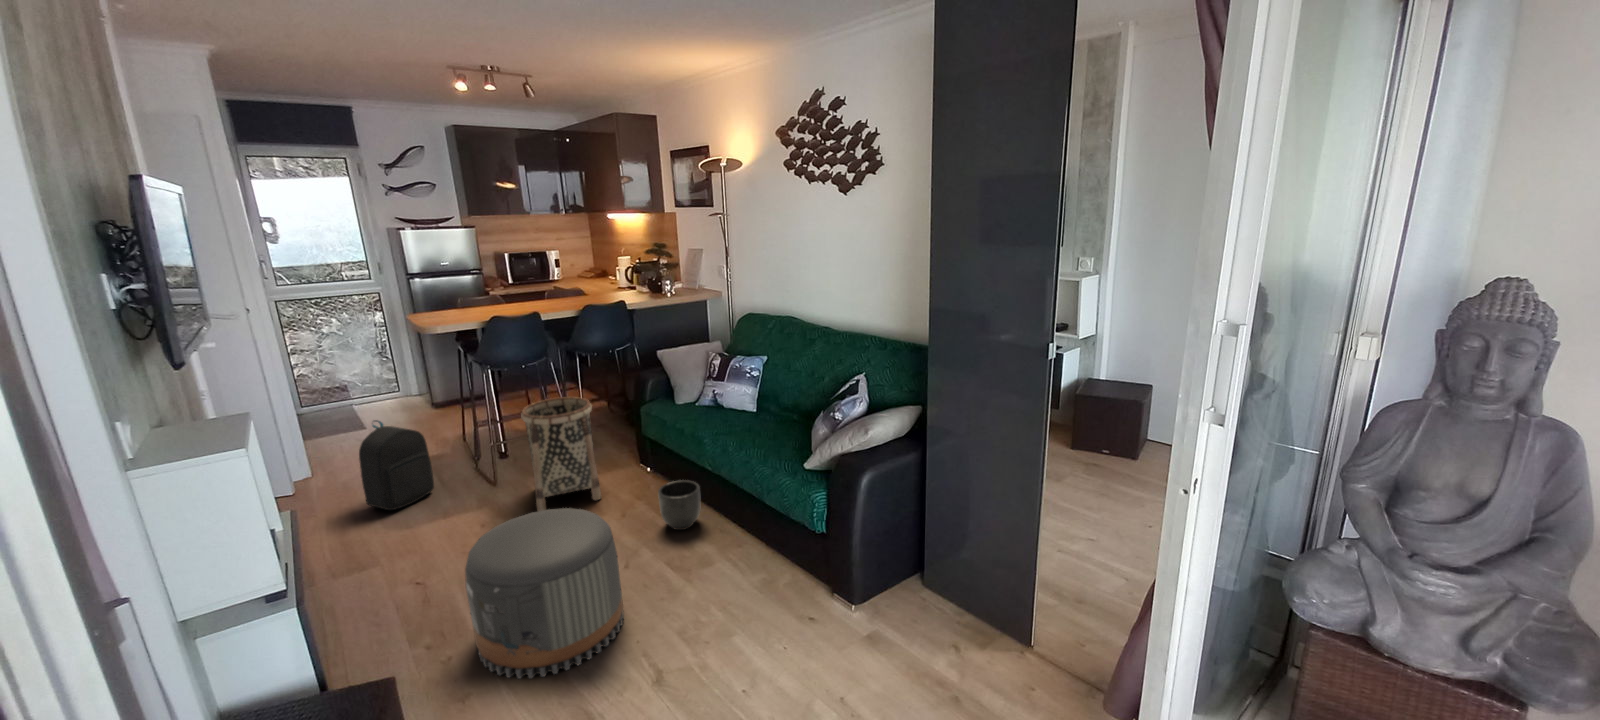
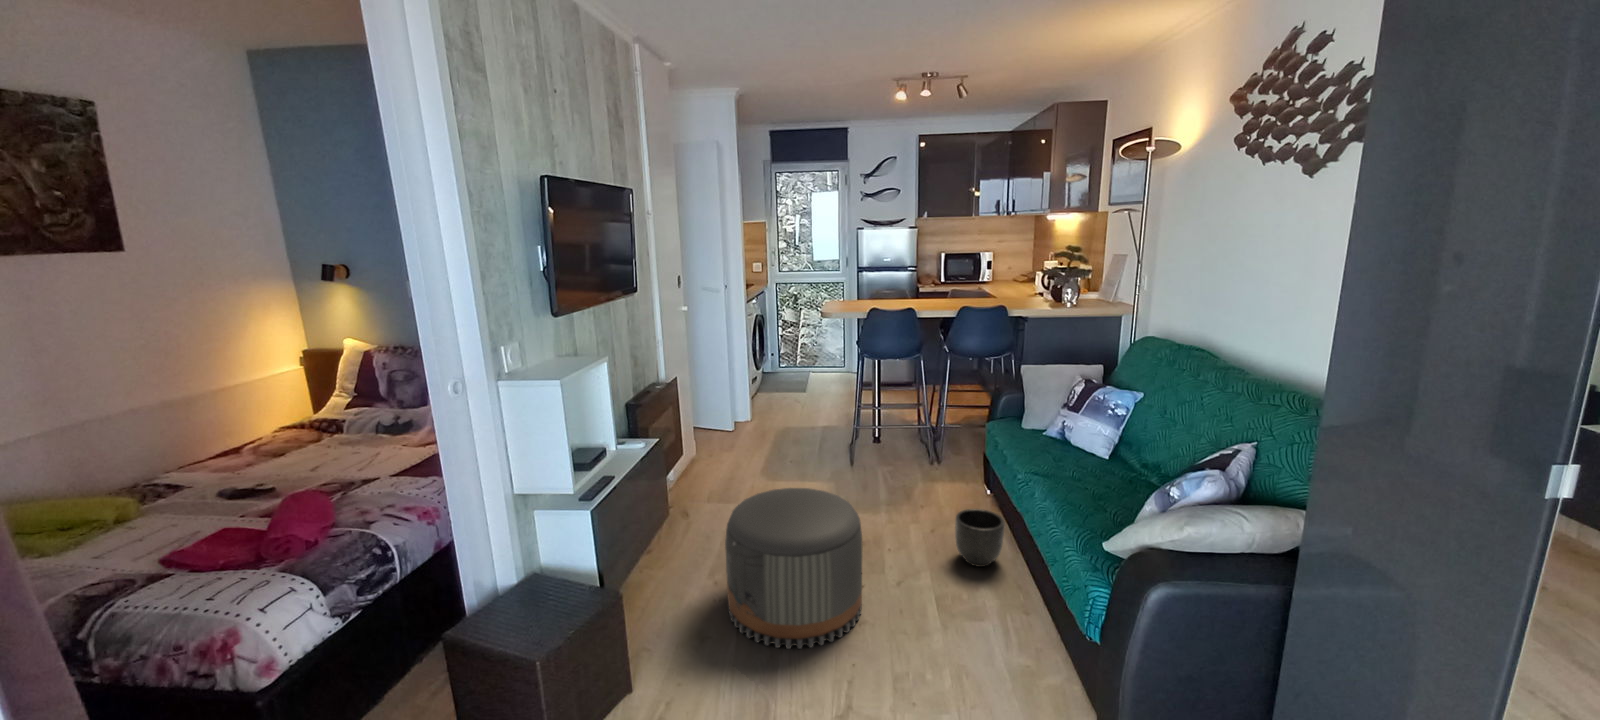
basket: present [521,397,601,511] -> none [863,391,933,503]
backpack: present [359,420,434,510] -> none [757,379,807,455]

